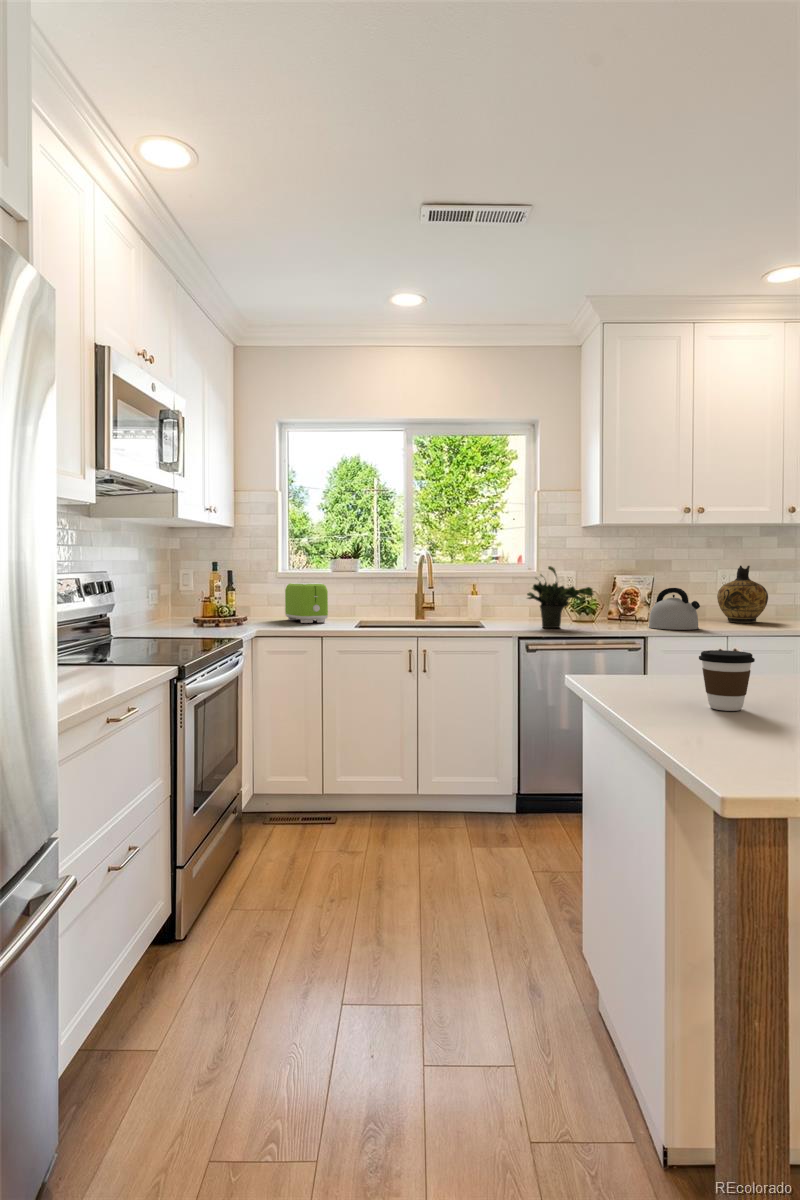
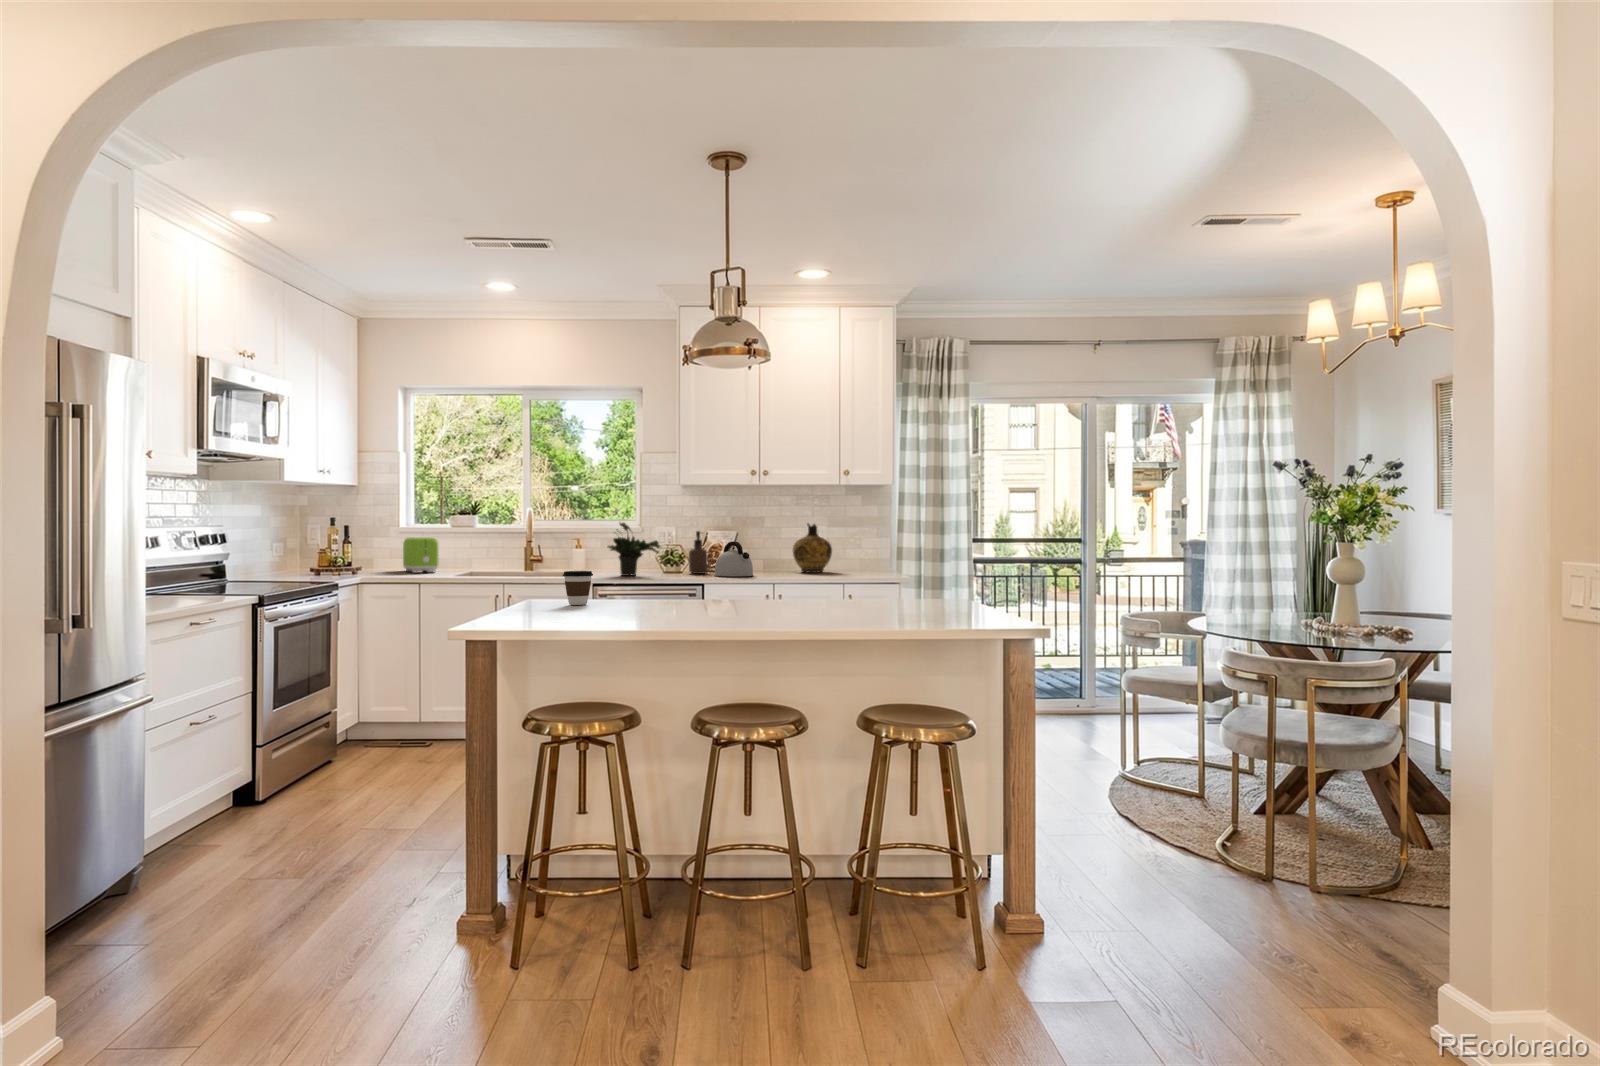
soap dispenser: none [608,575,630,624] -> present [689,531,708,574]

